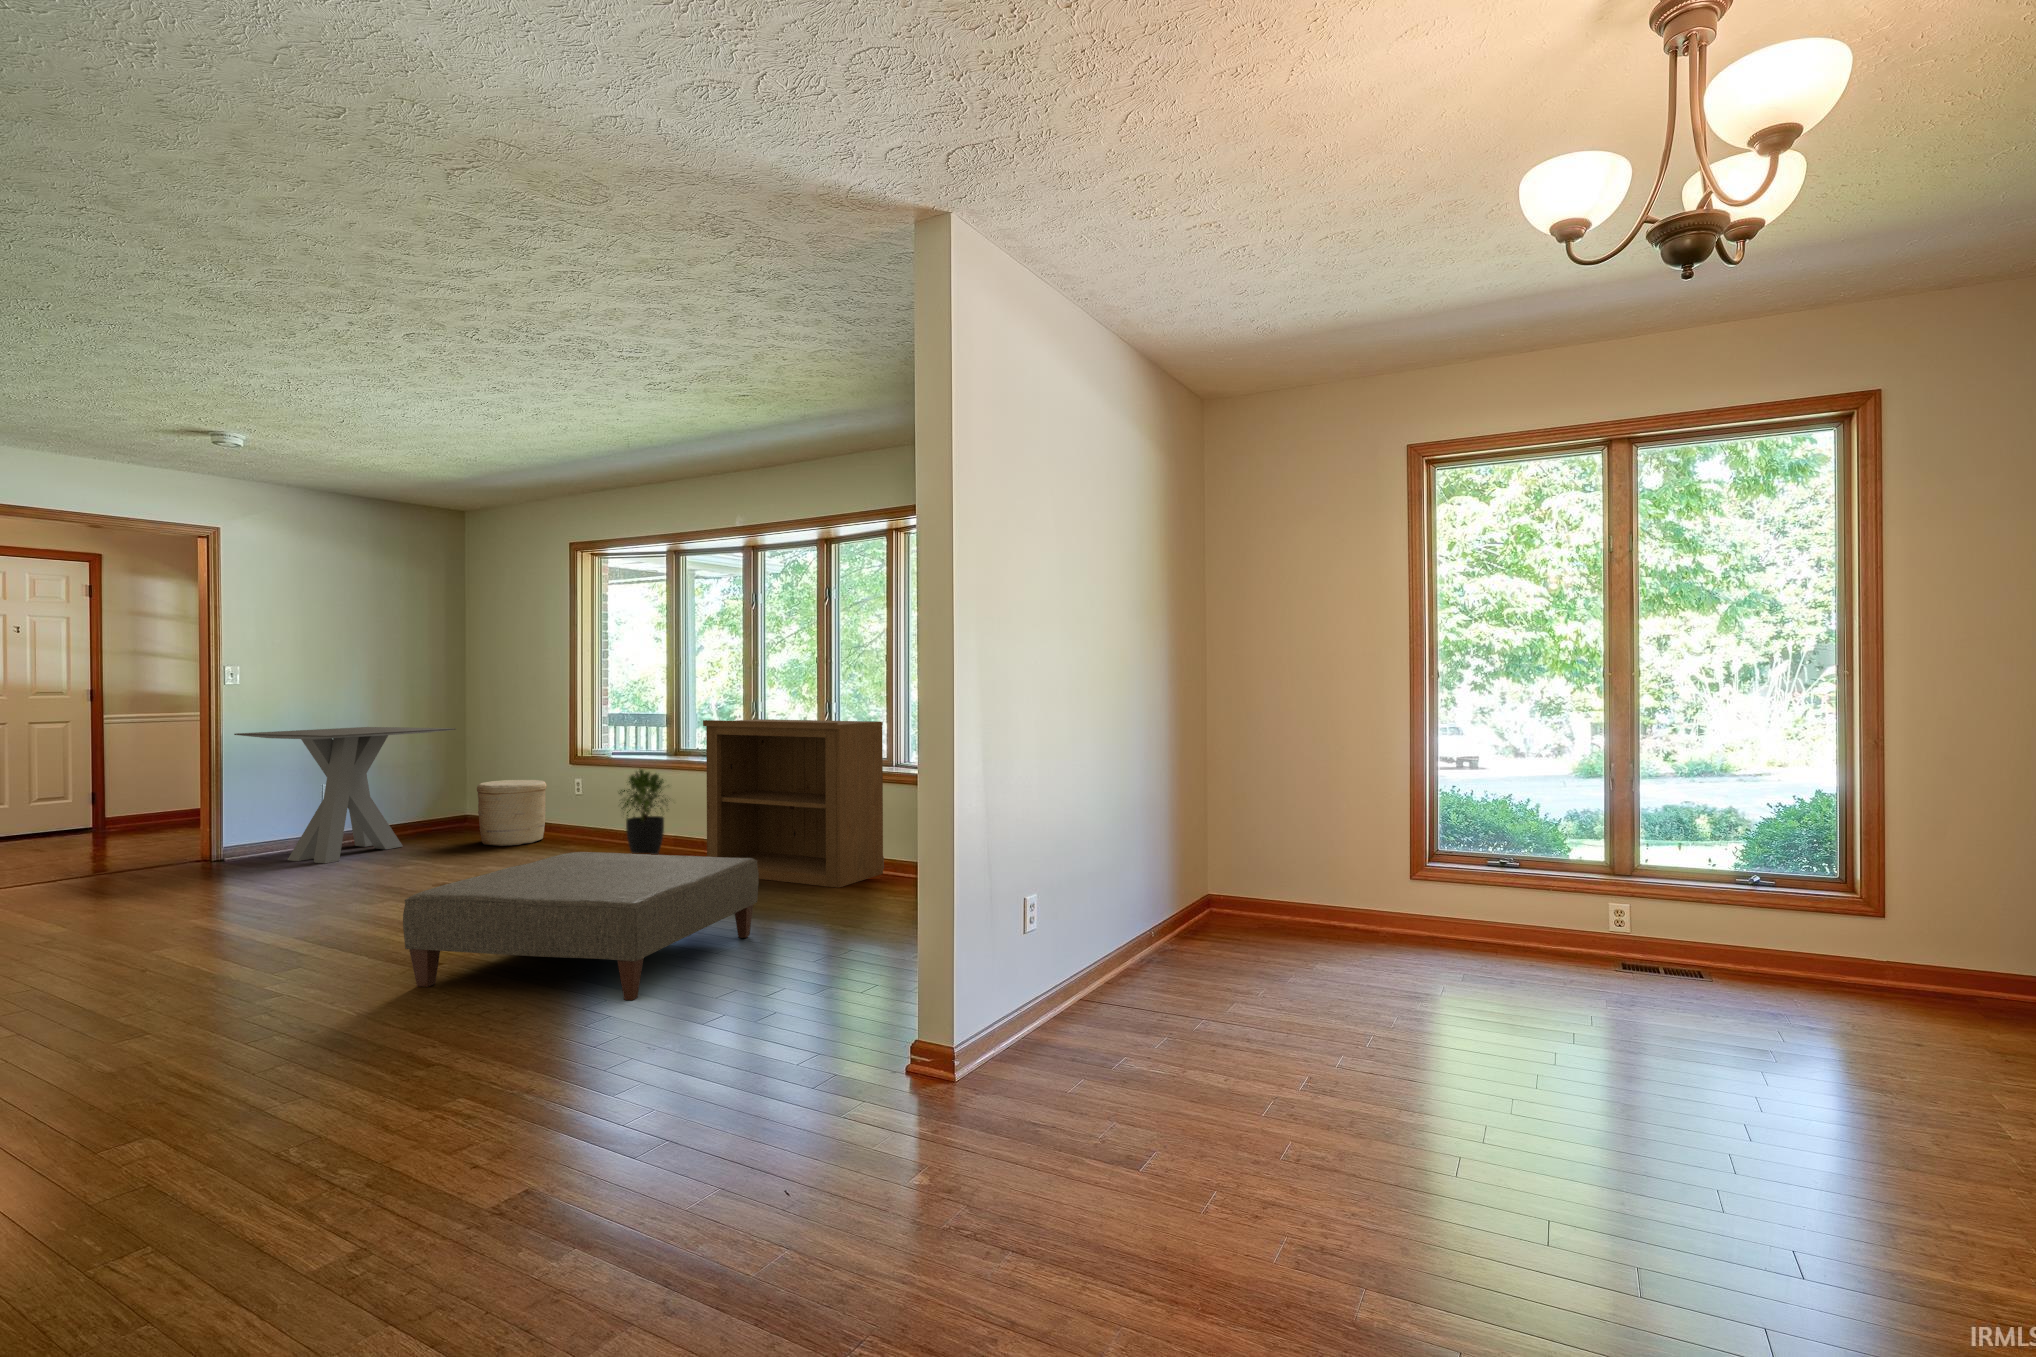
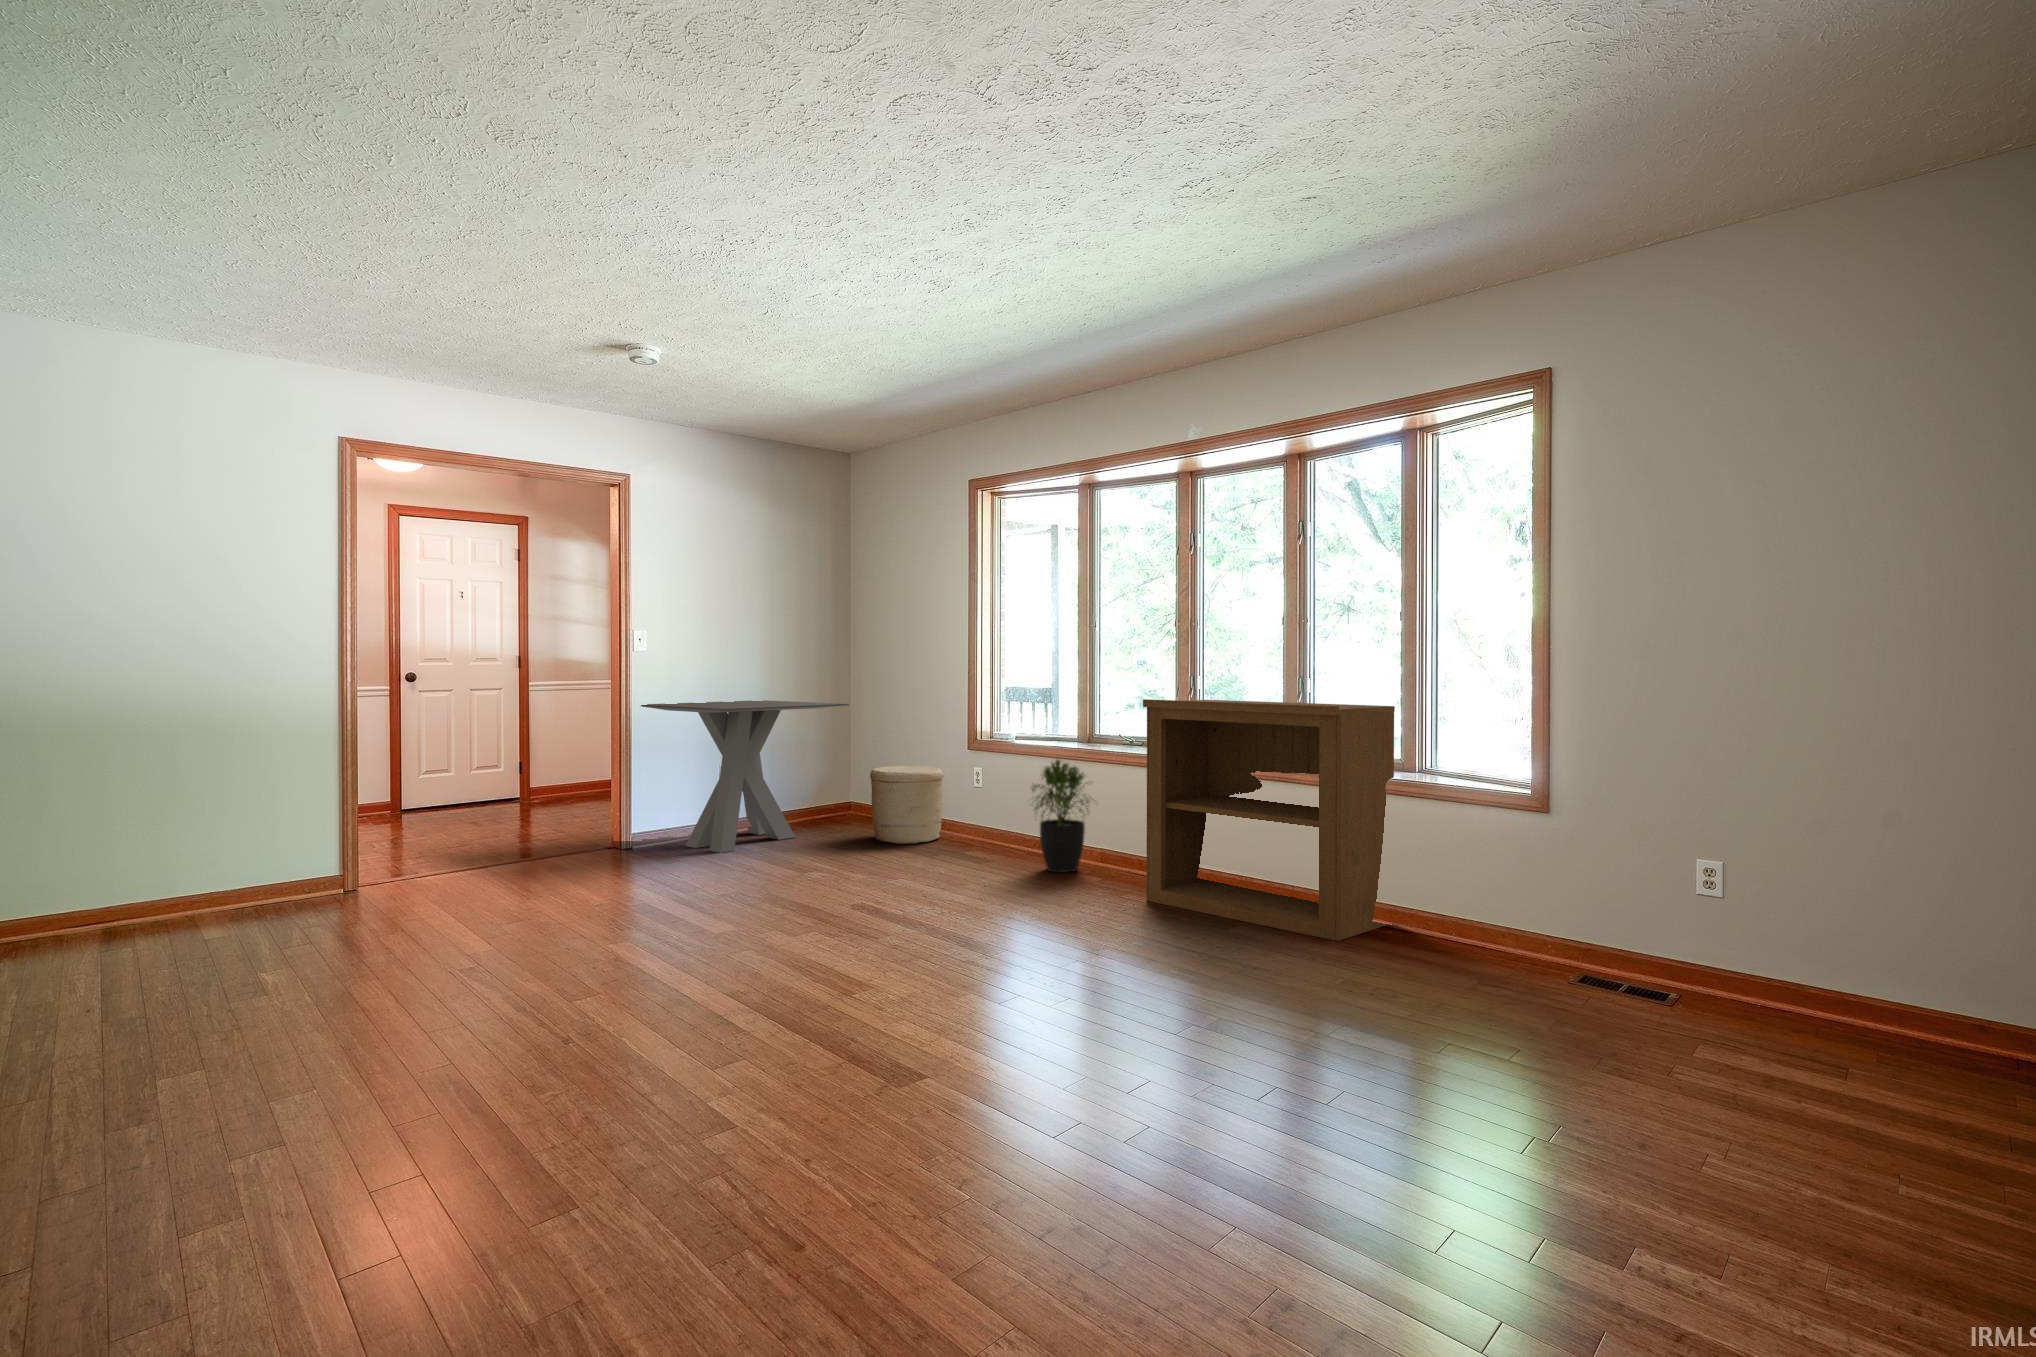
ottoman: present [403,852,759,1000] -> none [811,871,1257,1114]

